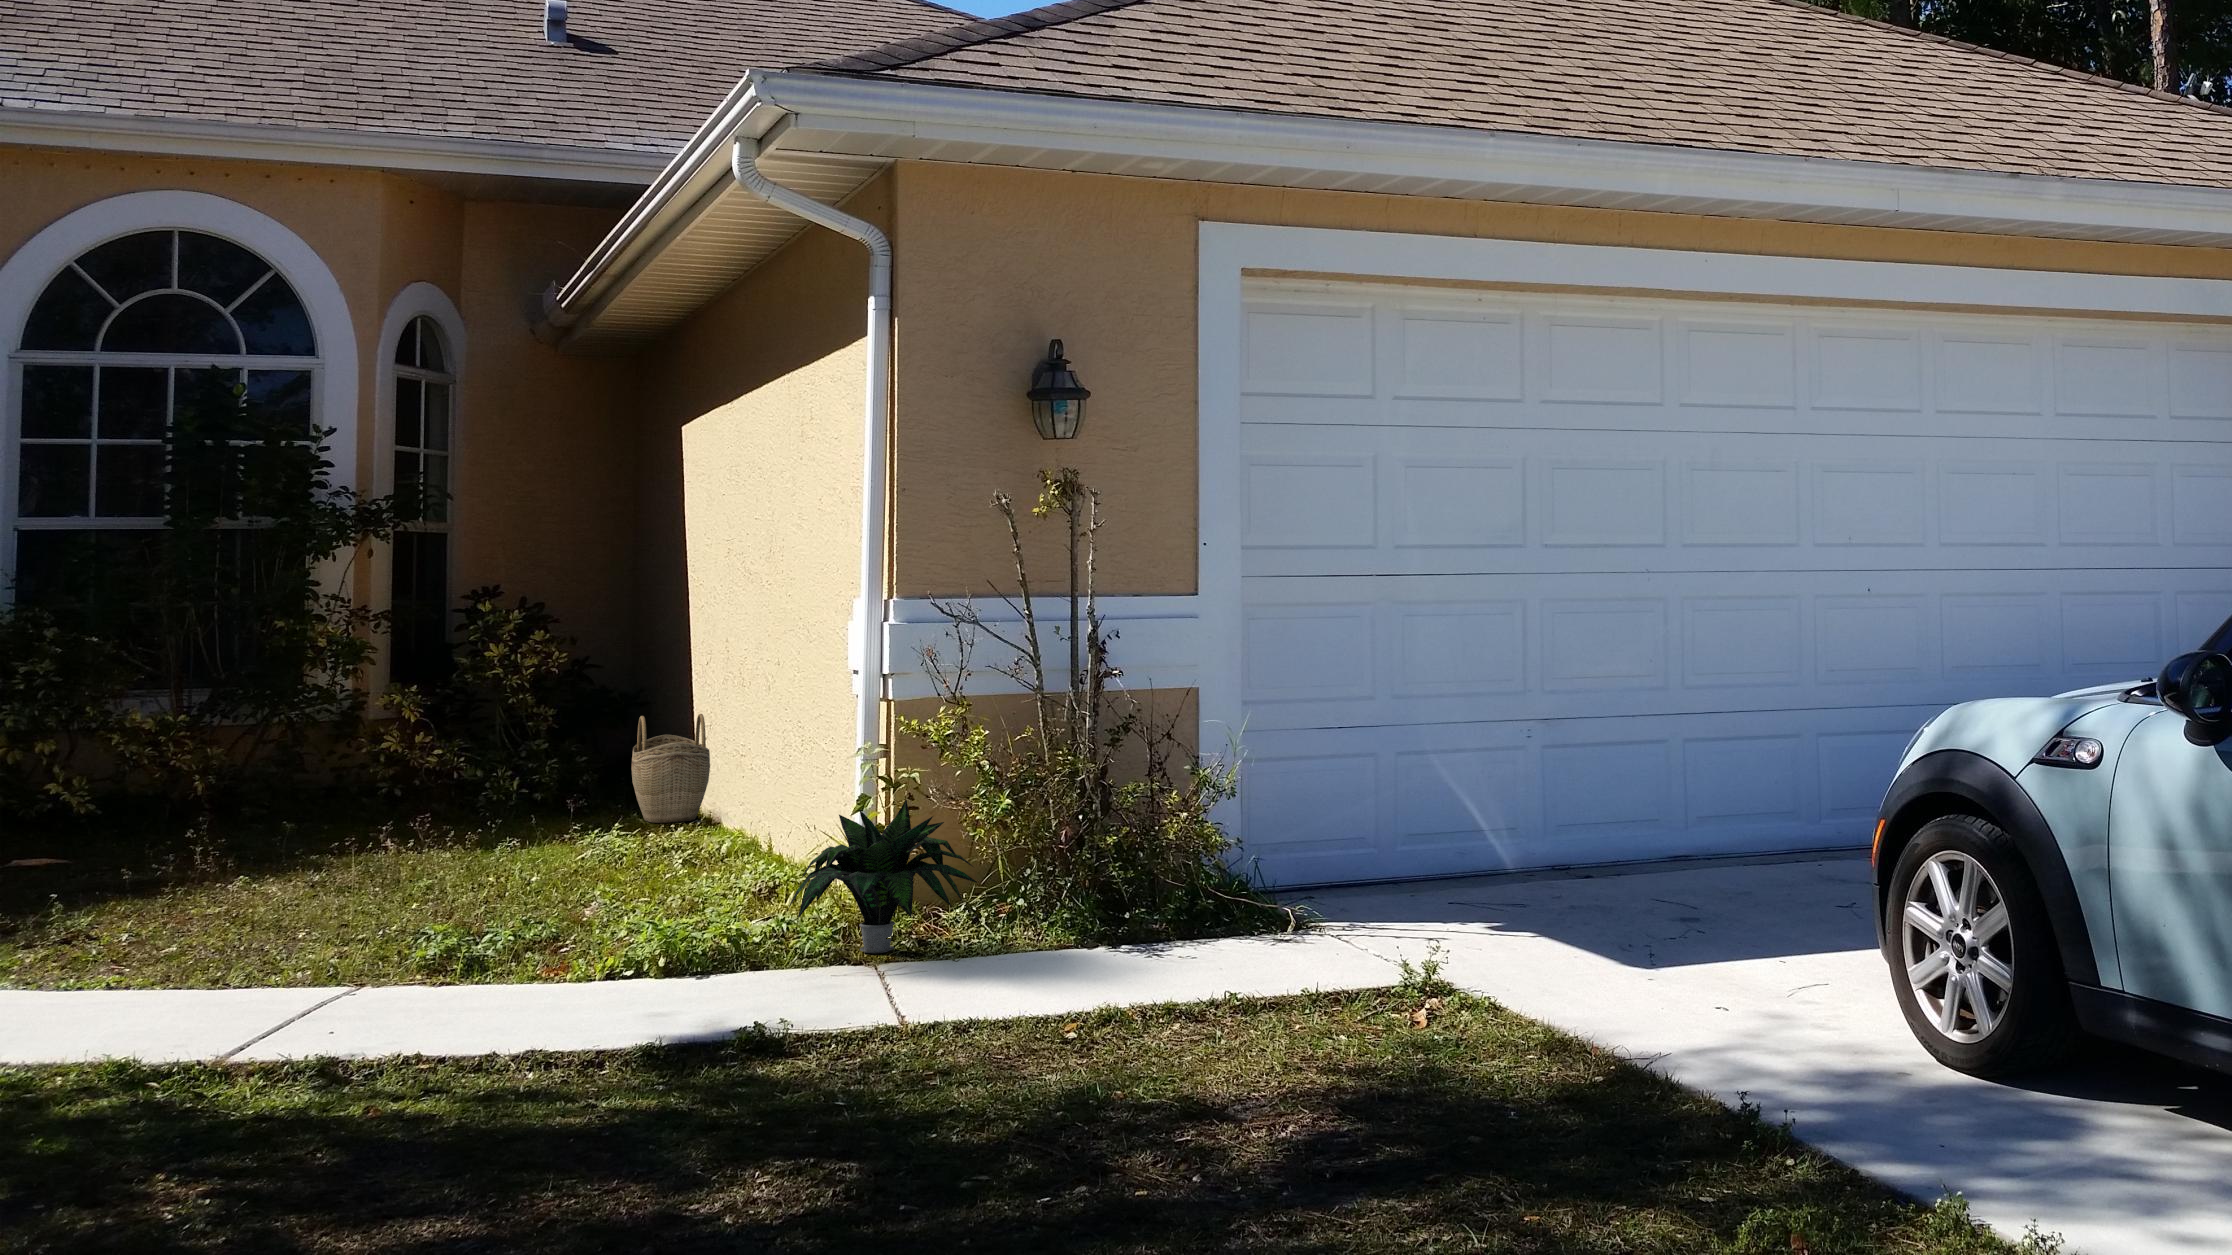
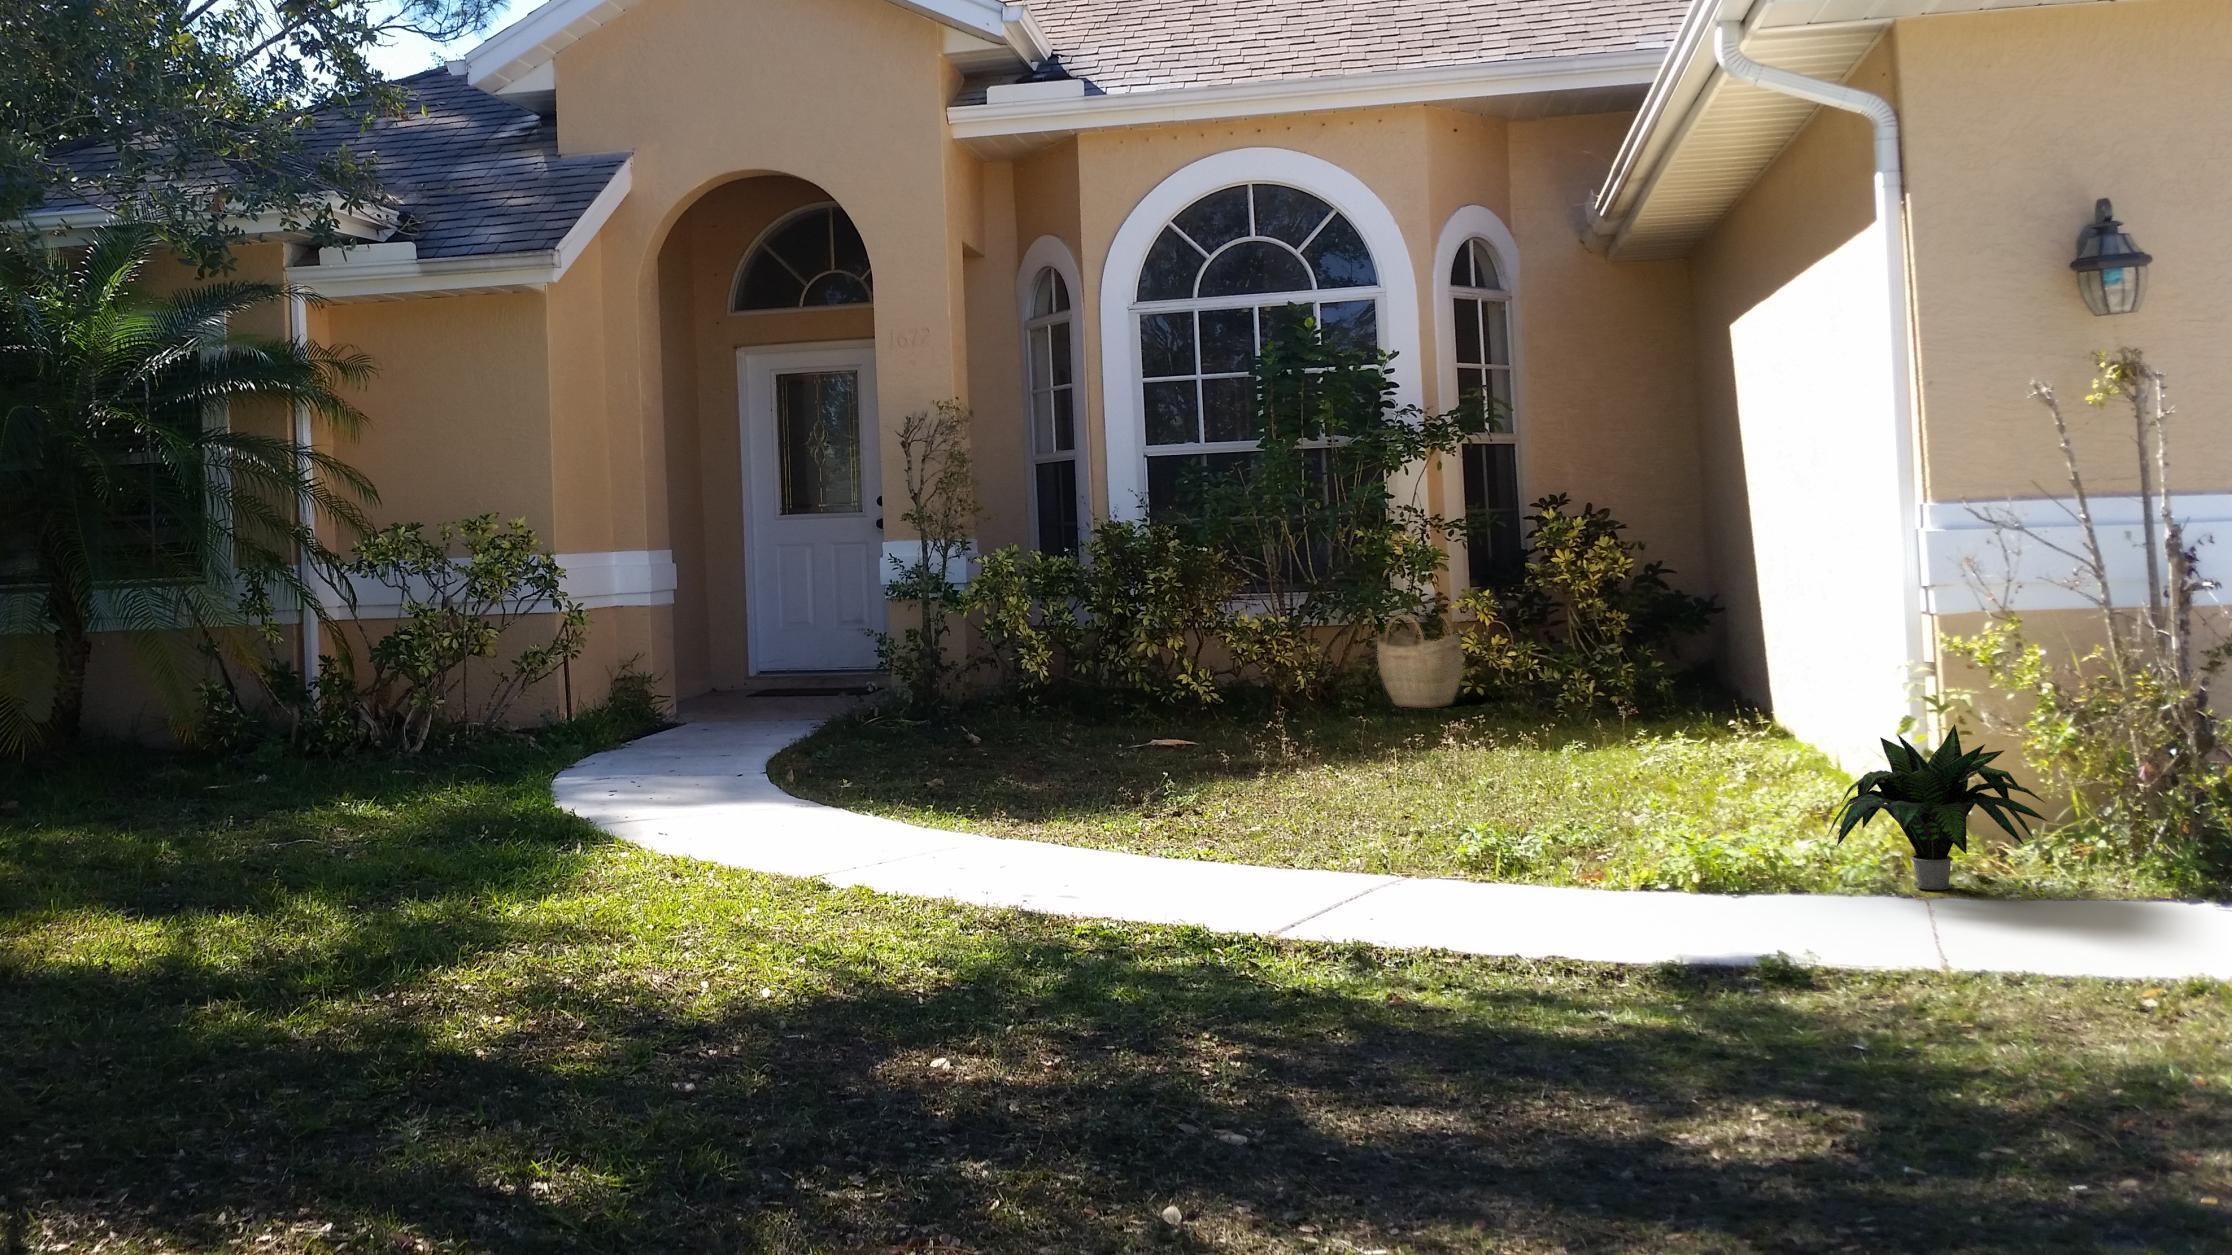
woven basket: present [631,714,710,823] -> present [1377,616,1463,708]

